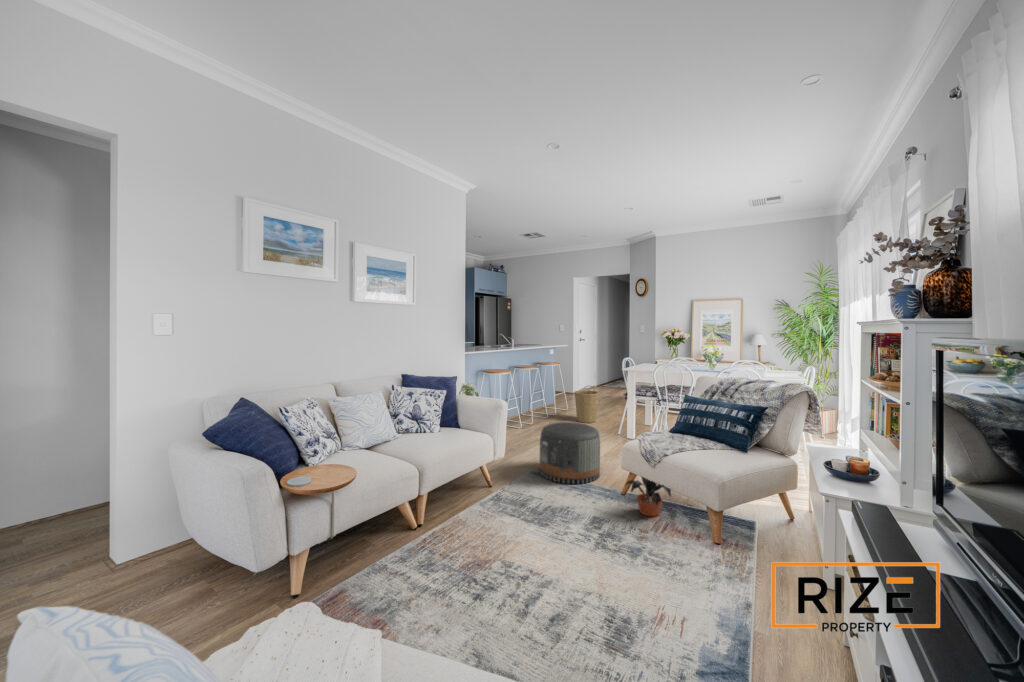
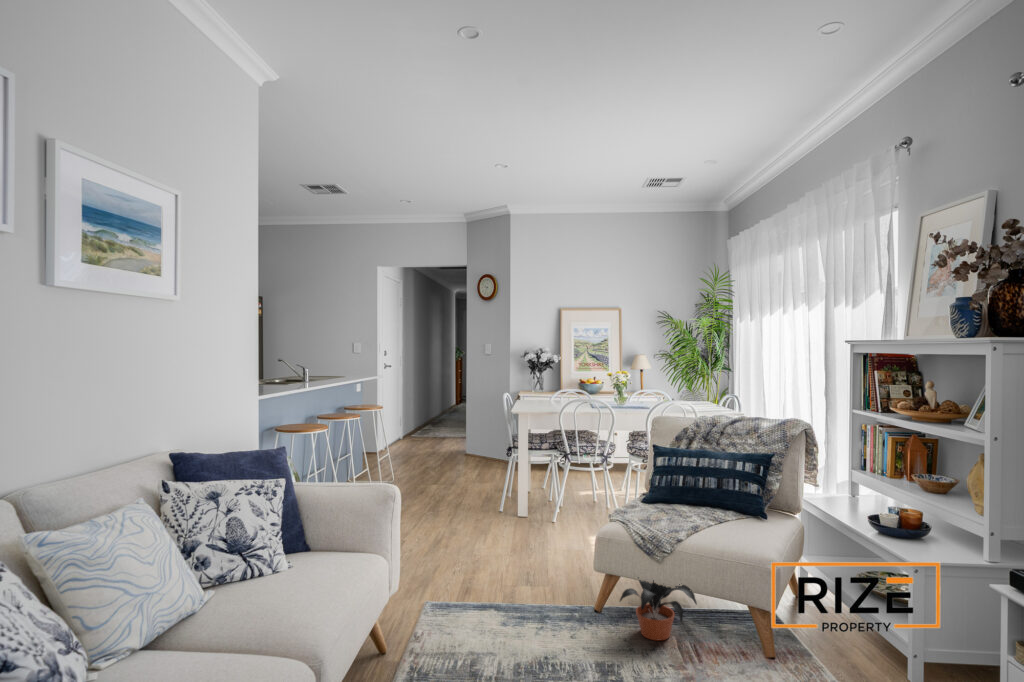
basket: present [574,386,599,423] -> none [422,438,460,498]
pouf: present [540,422,600,484] -> none [441,505,540,613]

